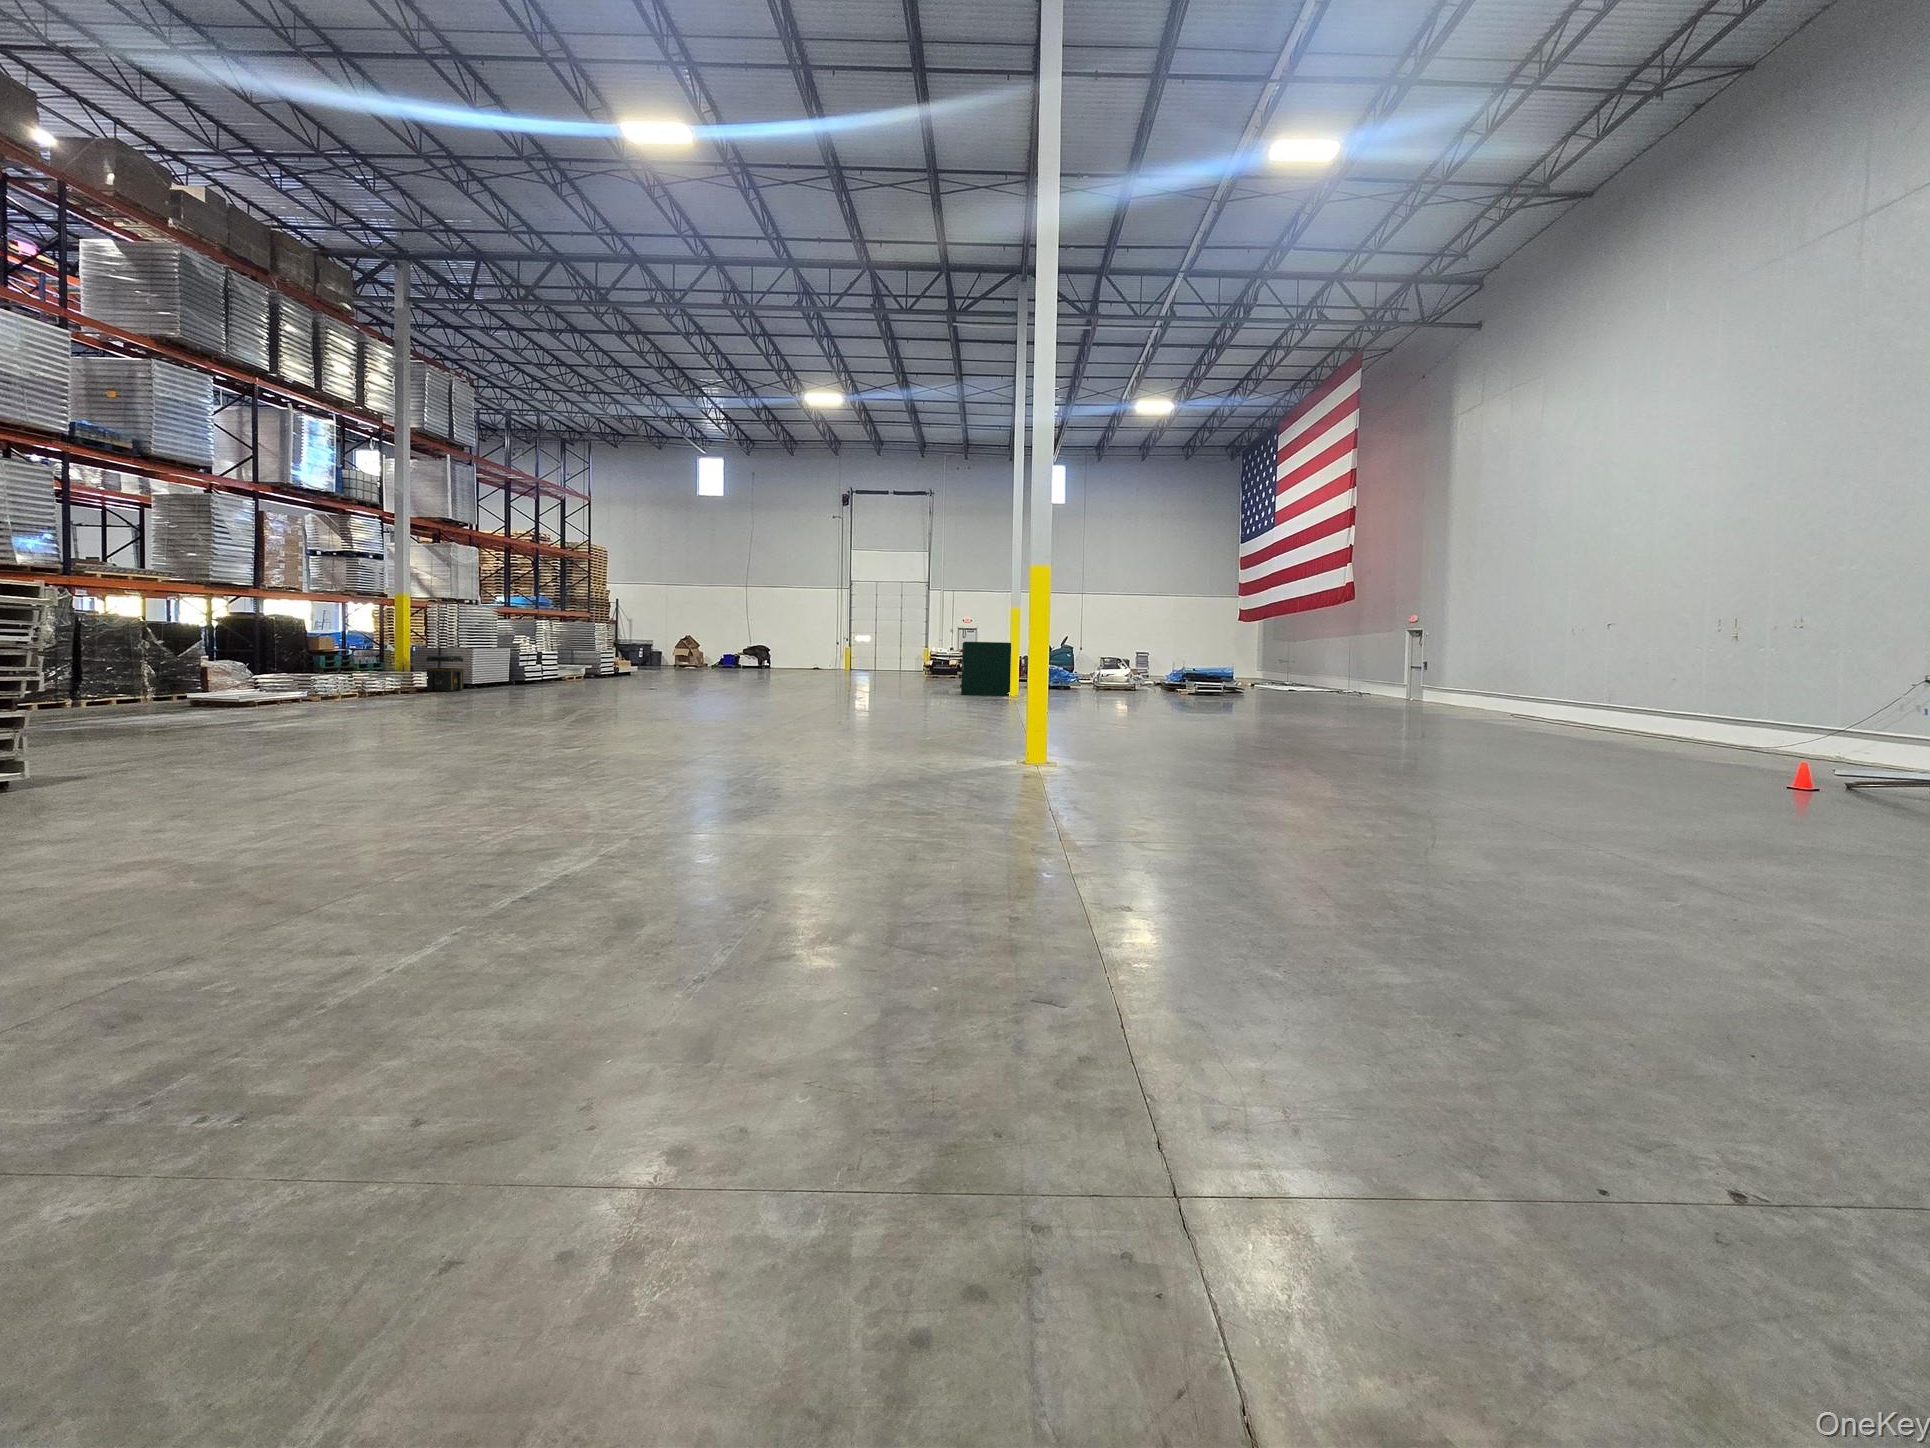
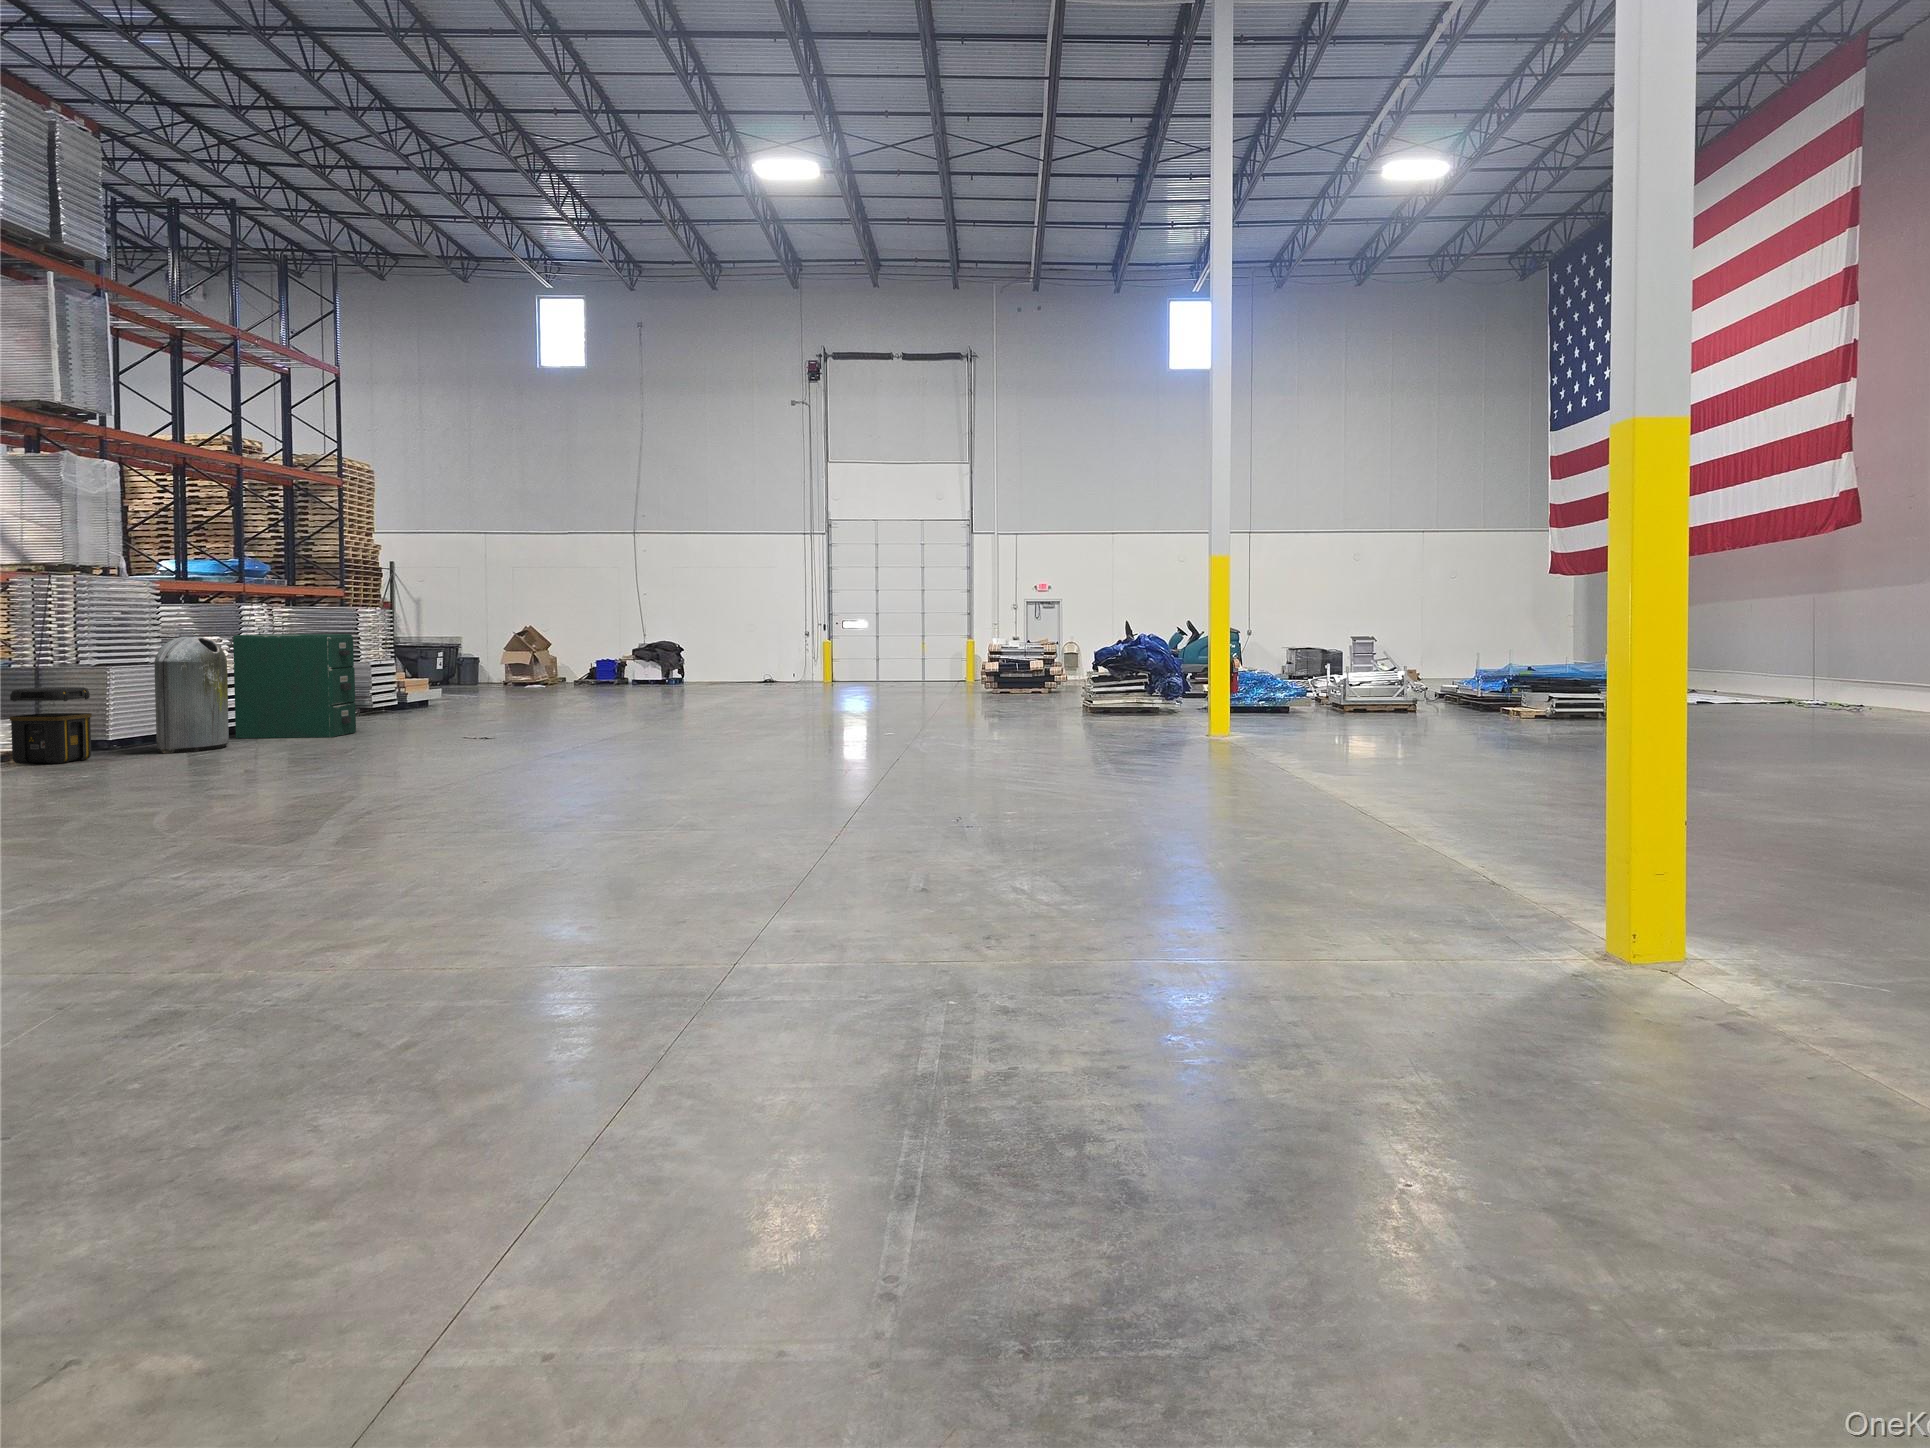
trash can: none [494,634,528,690] -> present [155,637,229,754]
filing cabinet: present [960,642,1011,696] -> present [233,634,356,738]

